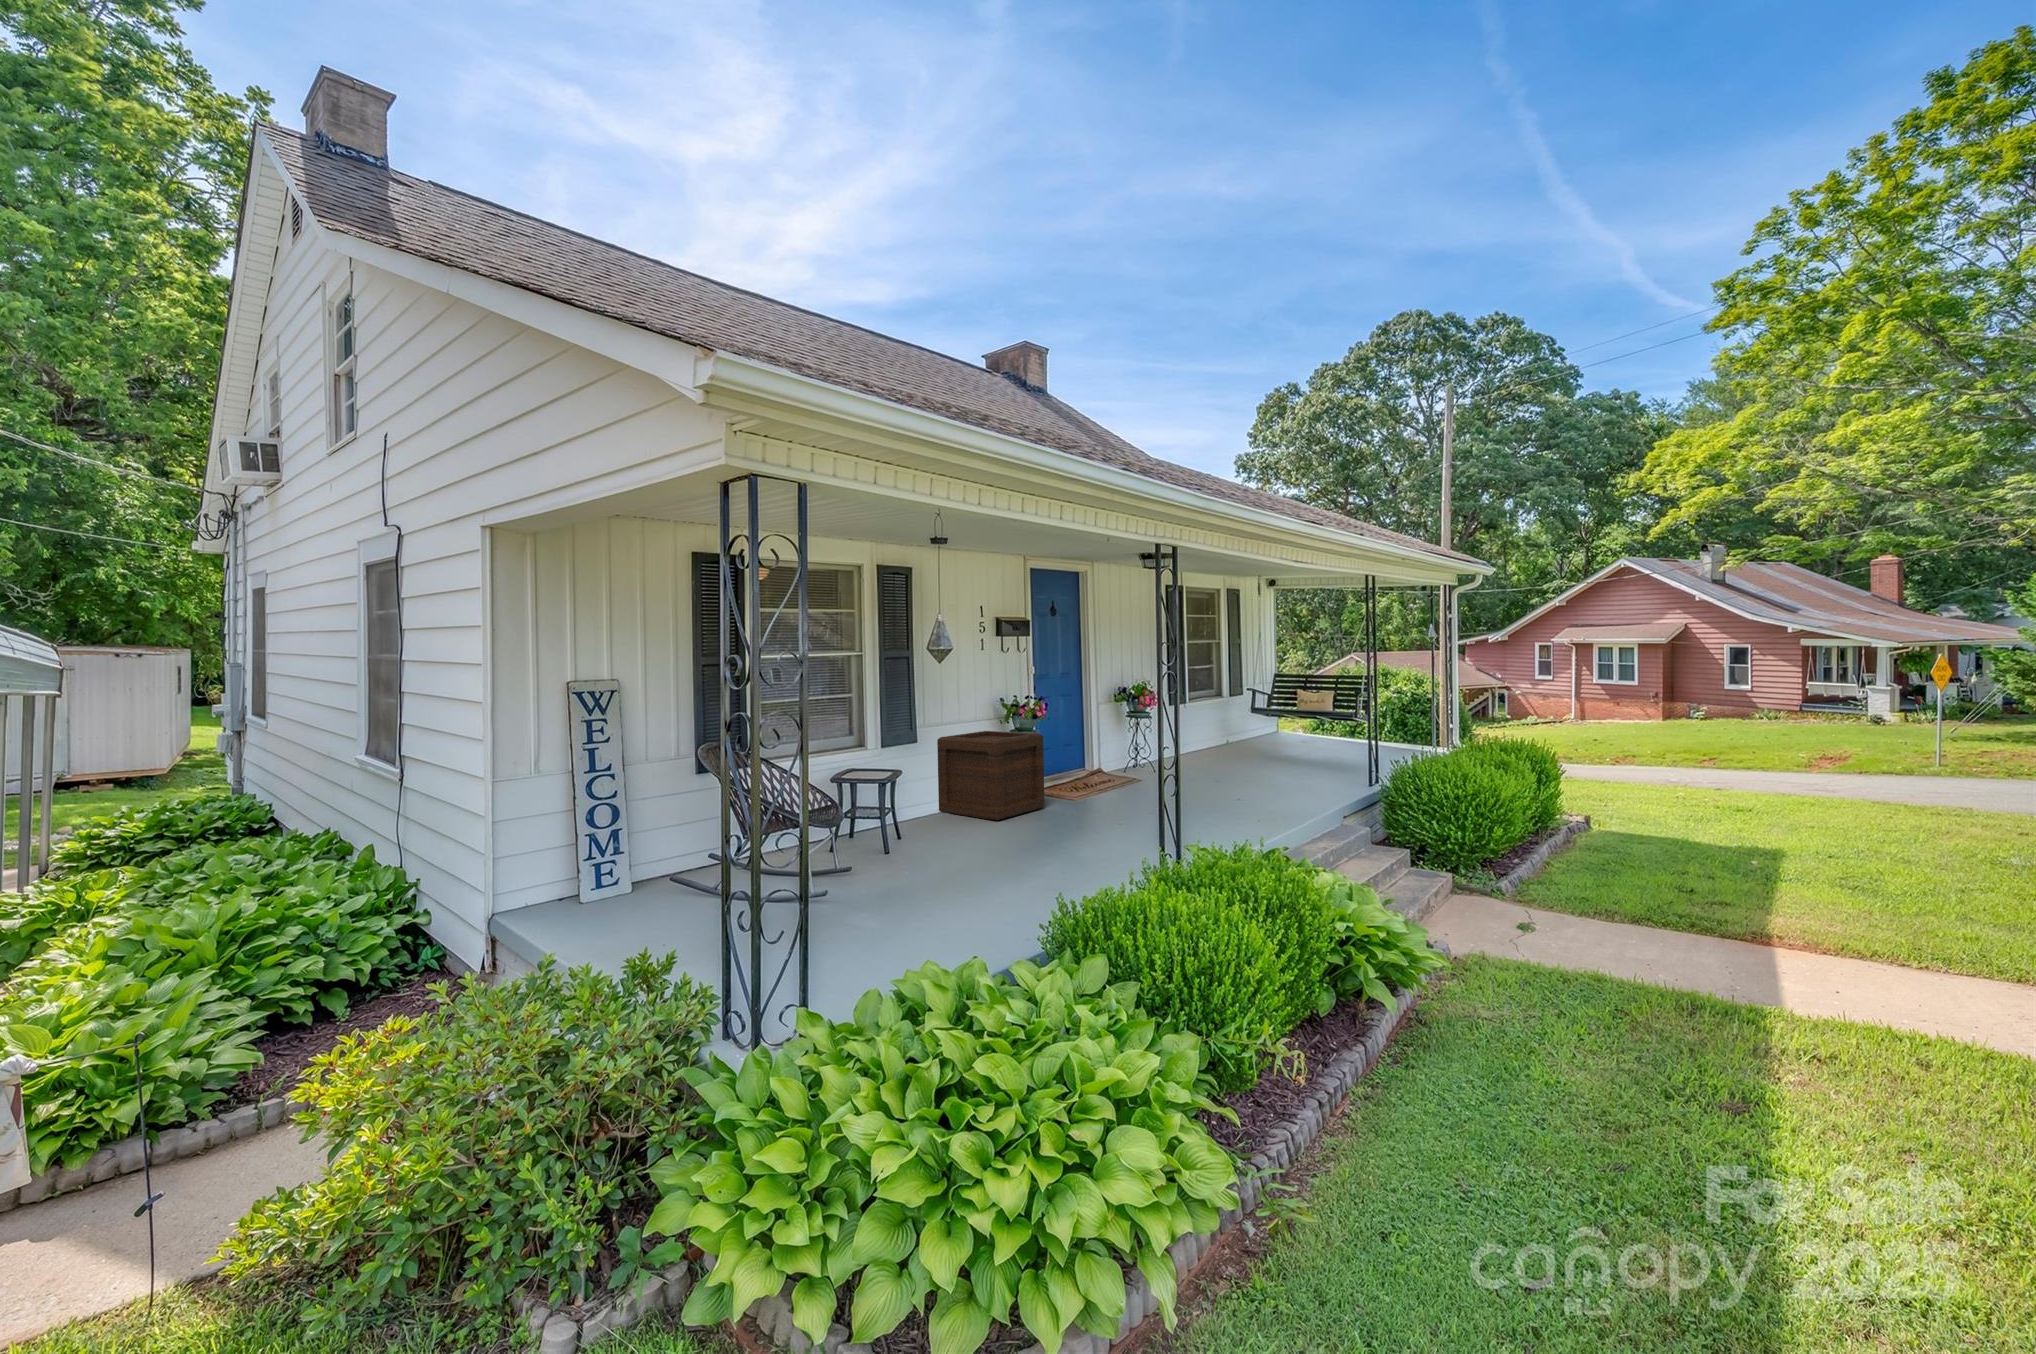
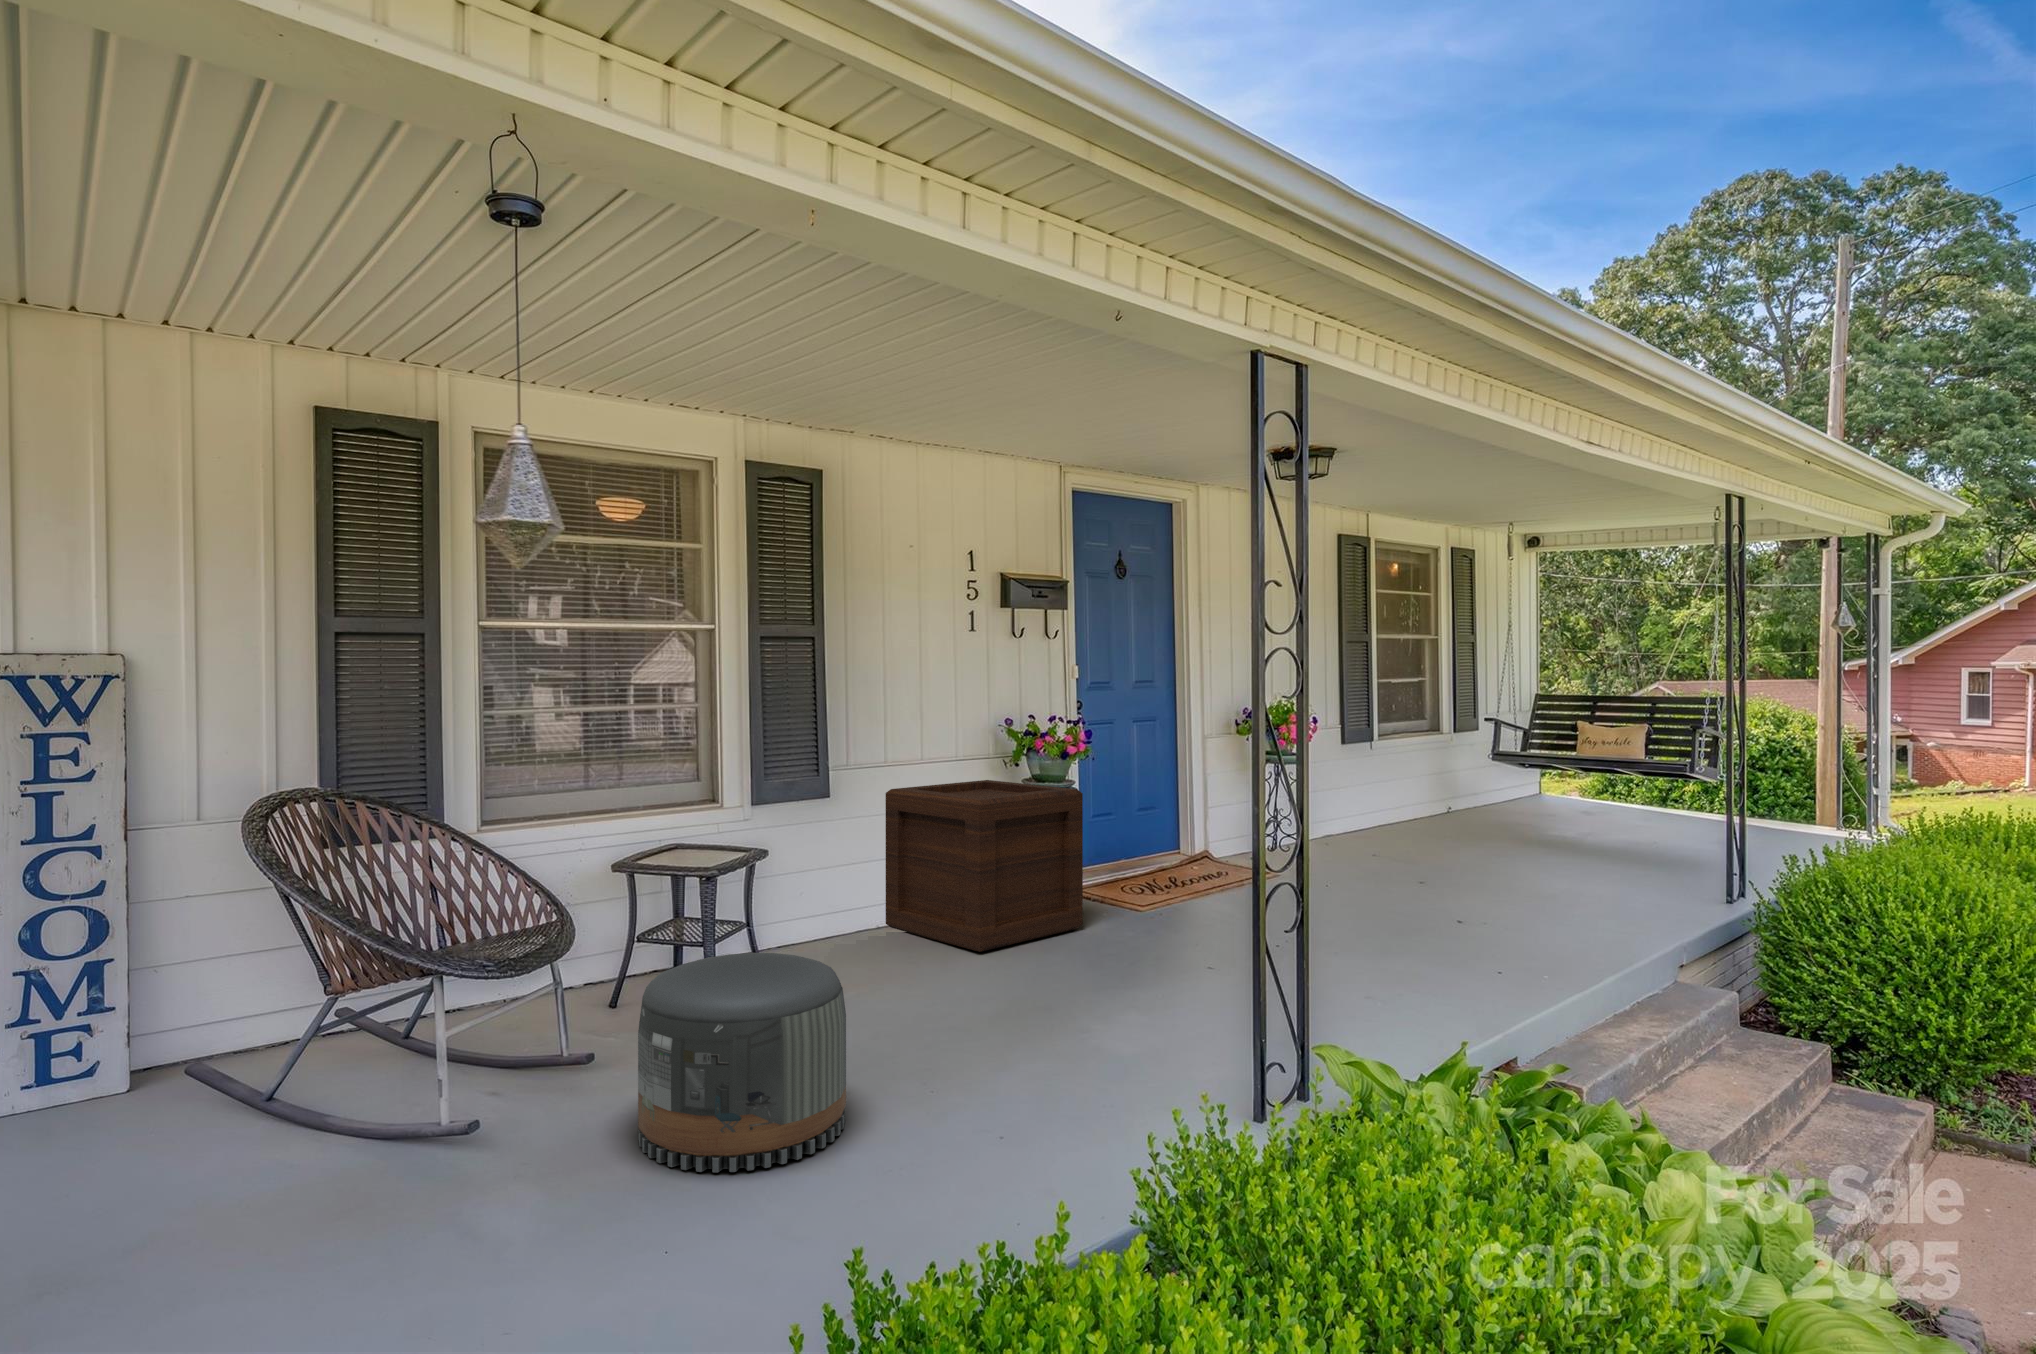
pouf: none [891,812,982,900] -> present [638,953,846,1172]

